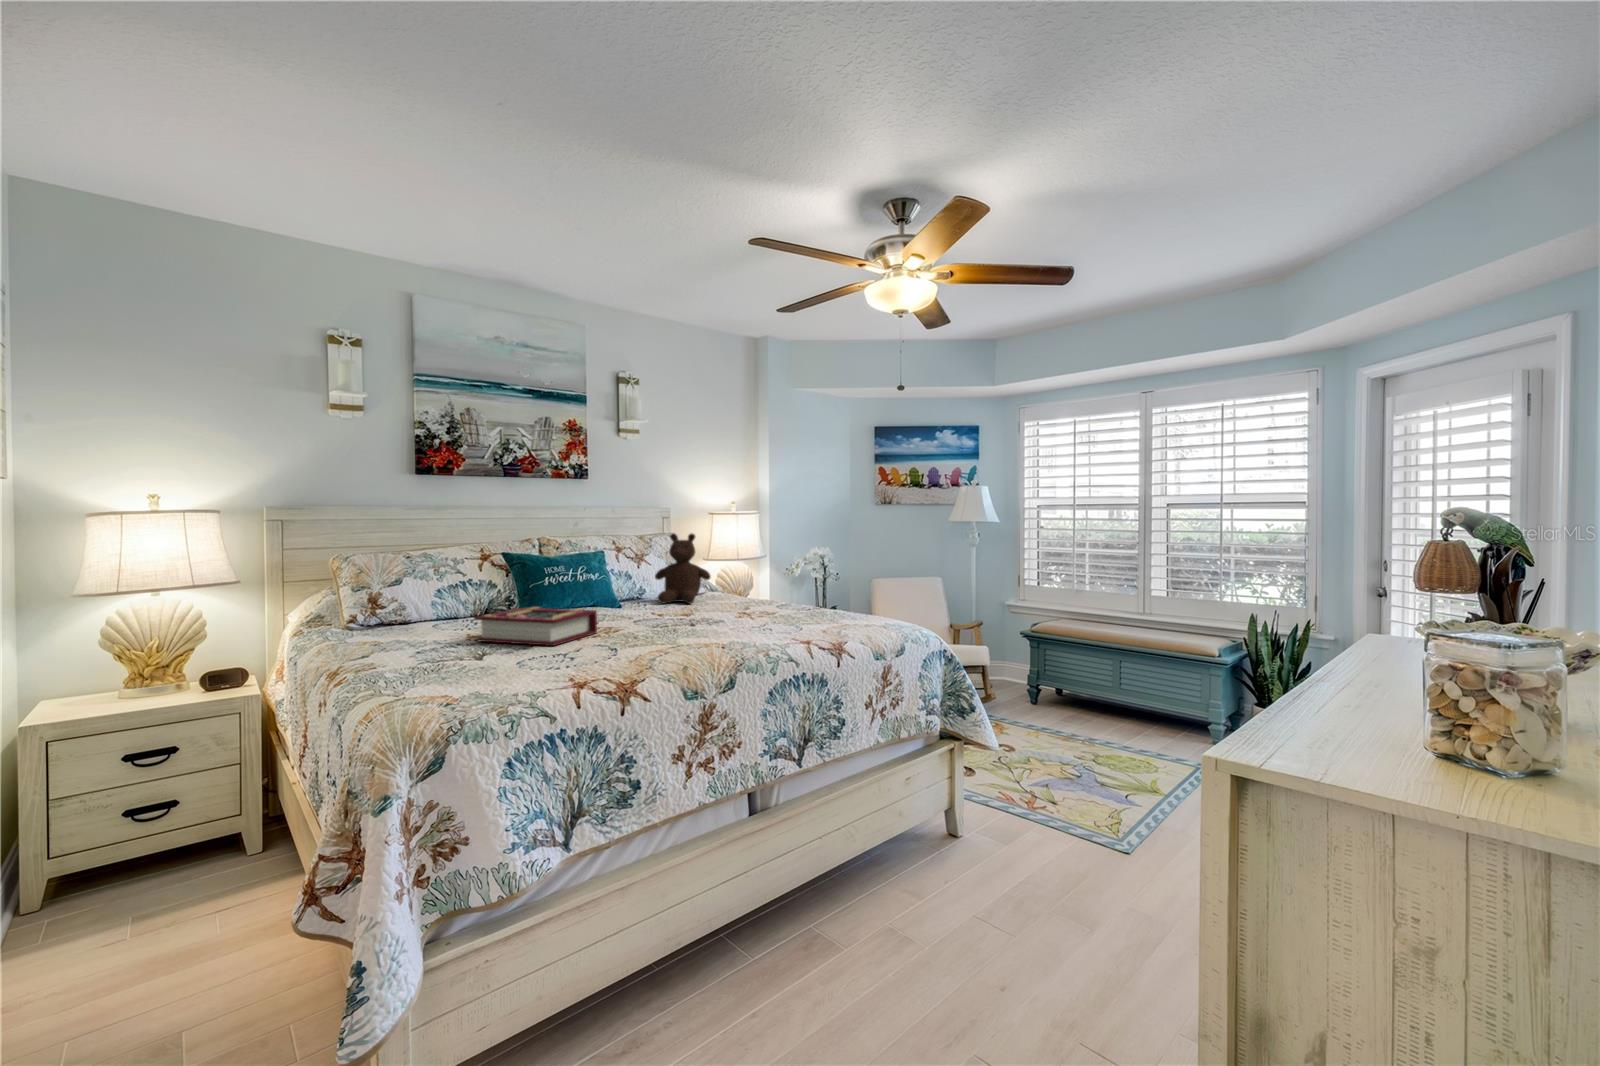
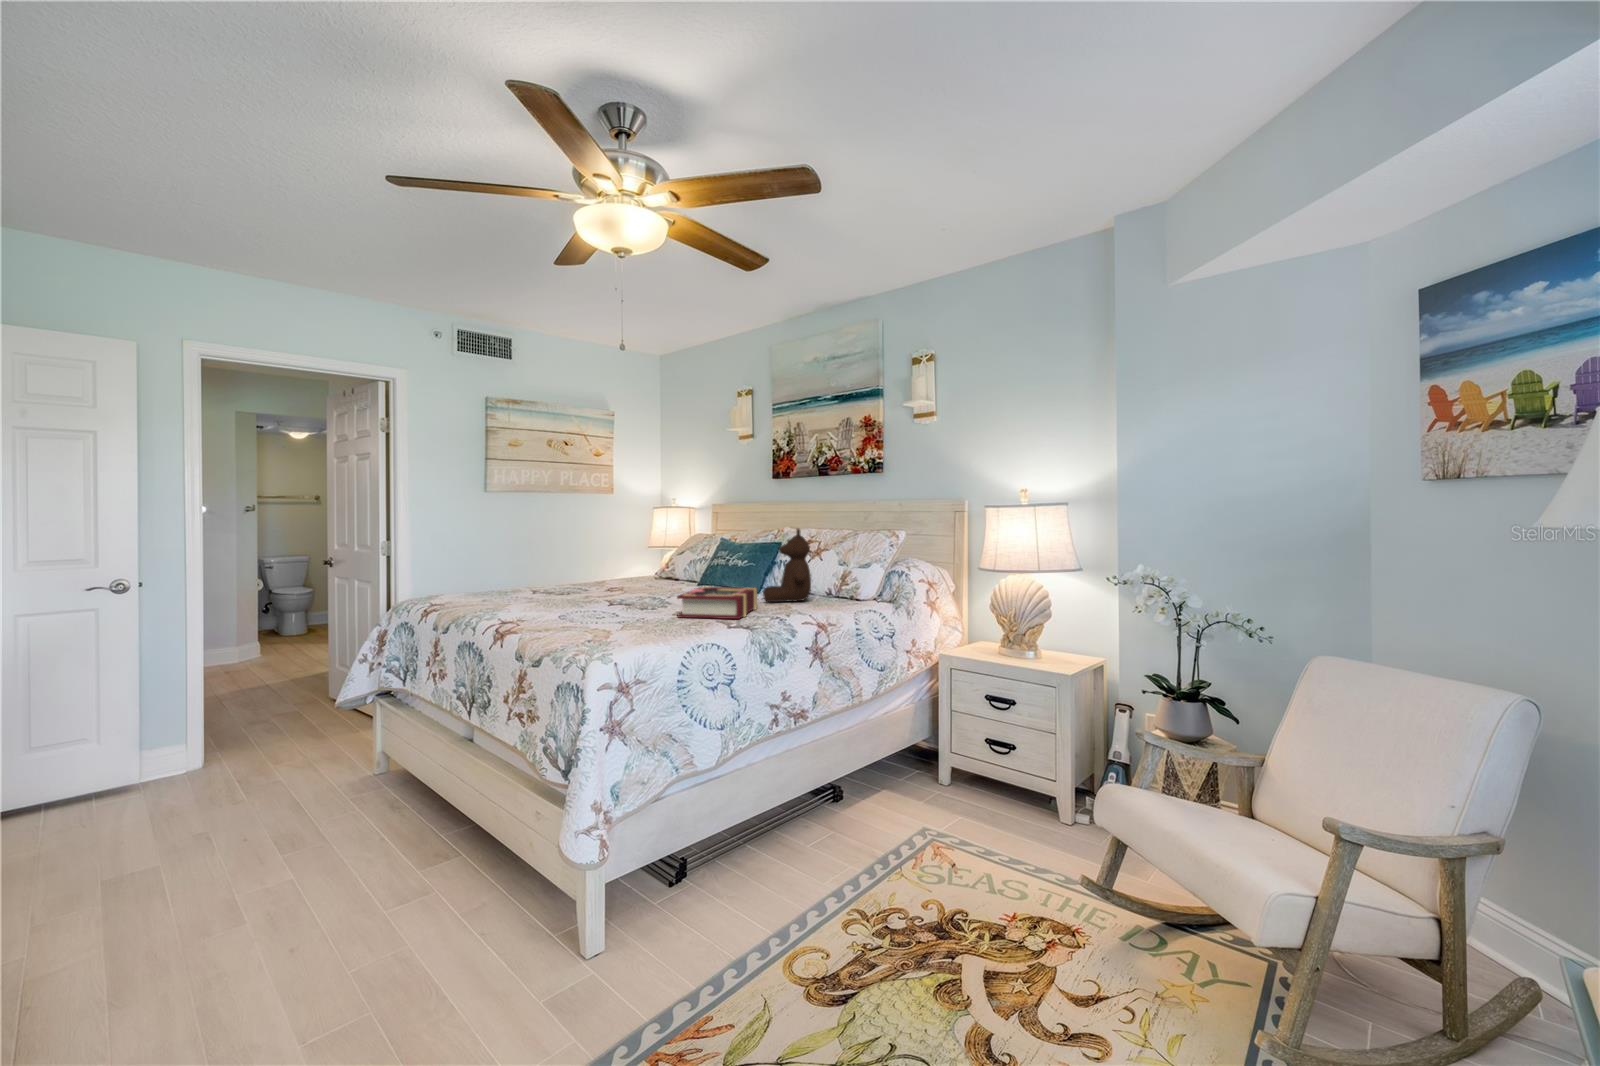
book: present [474,607,597,646] -> present [677,586,757,619]

